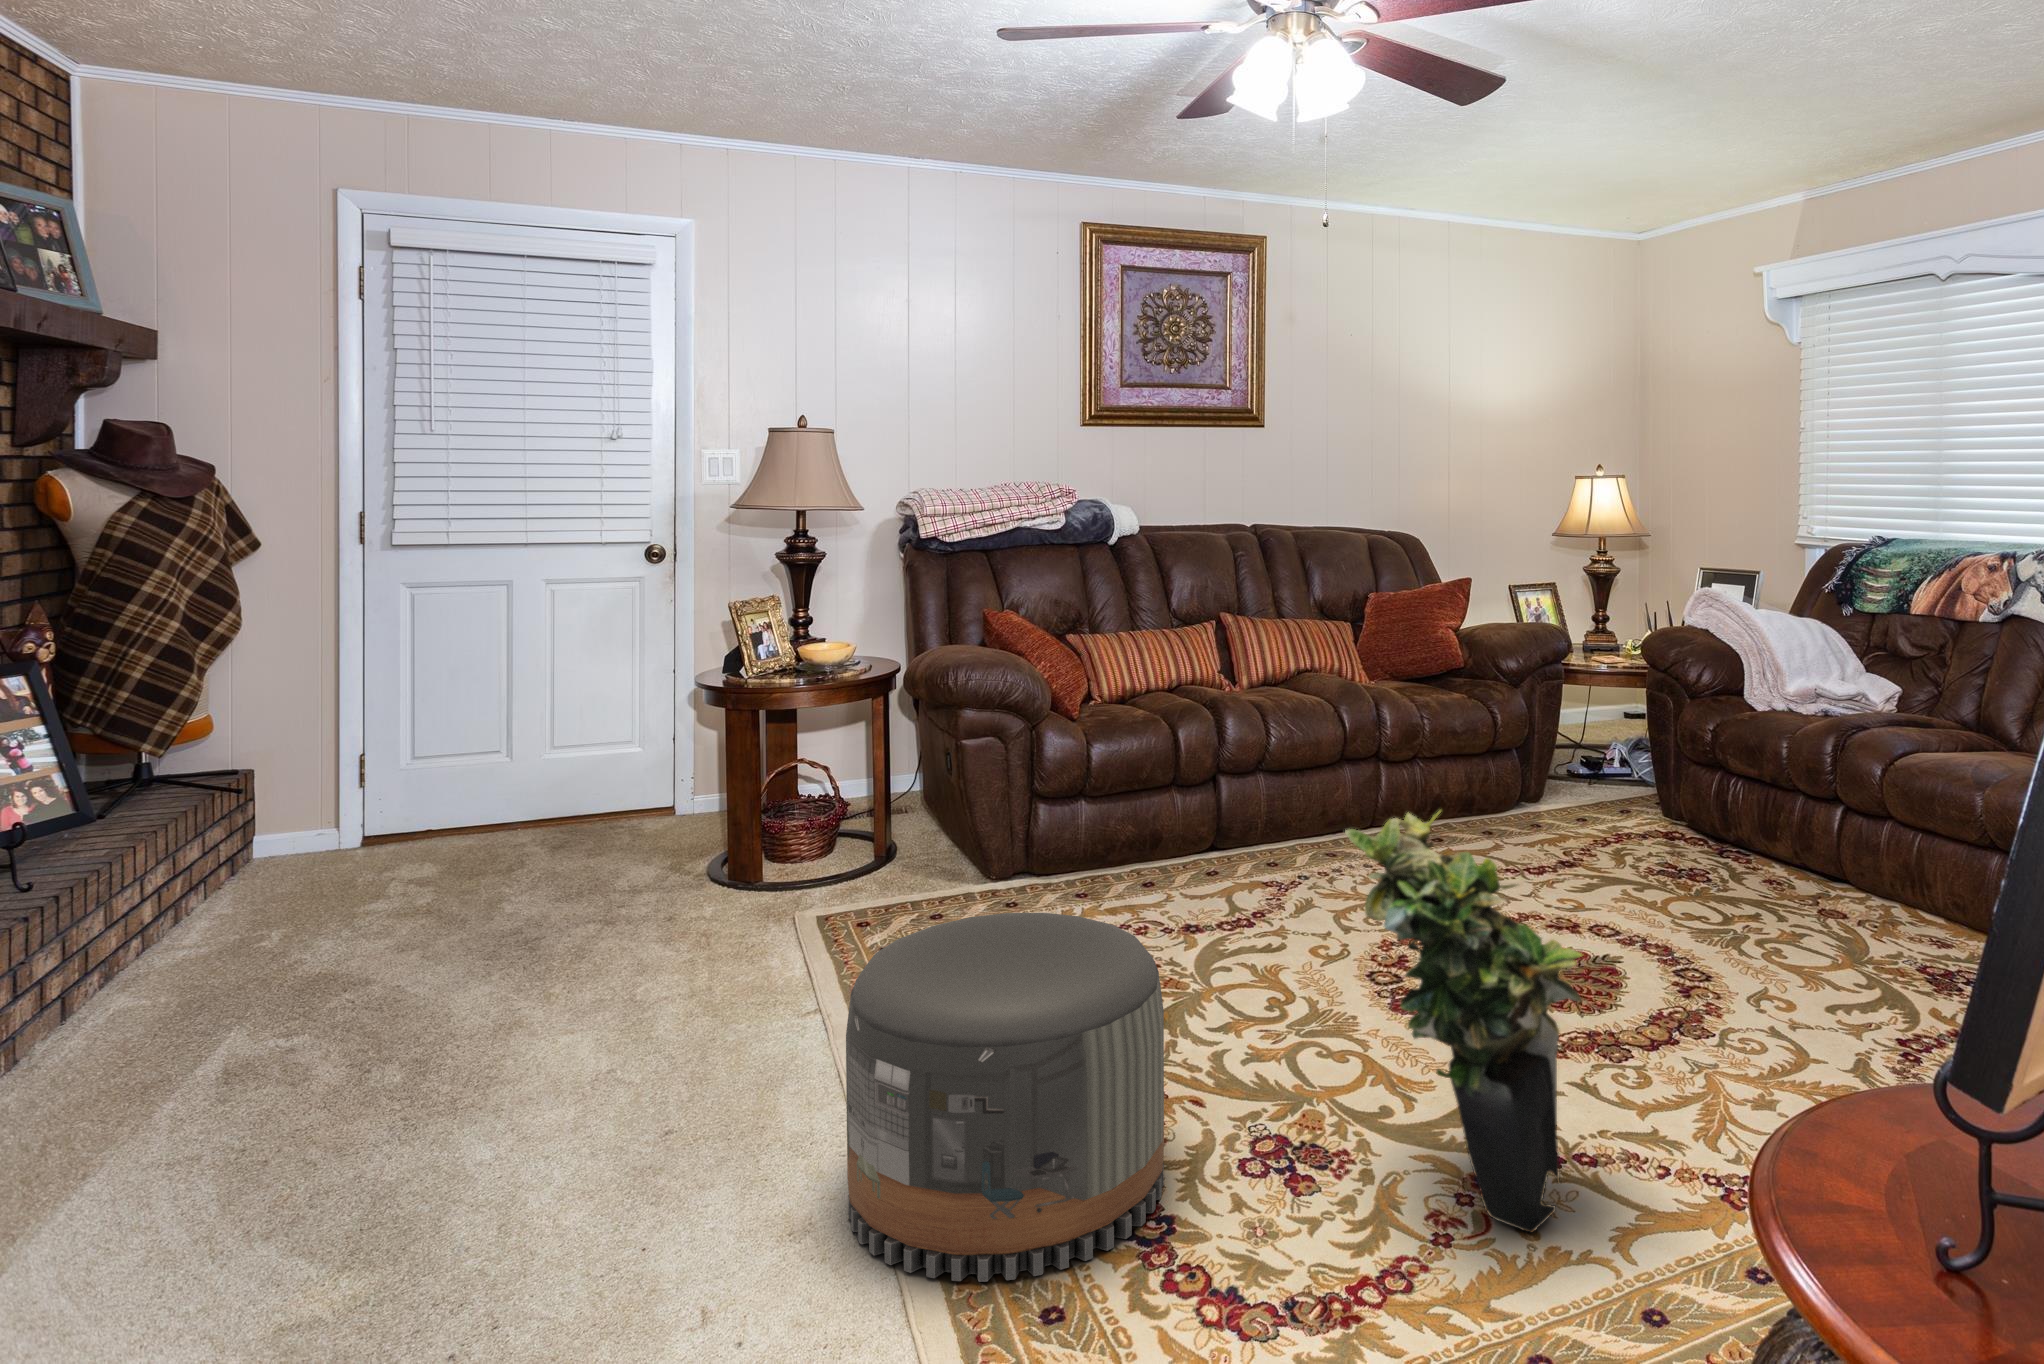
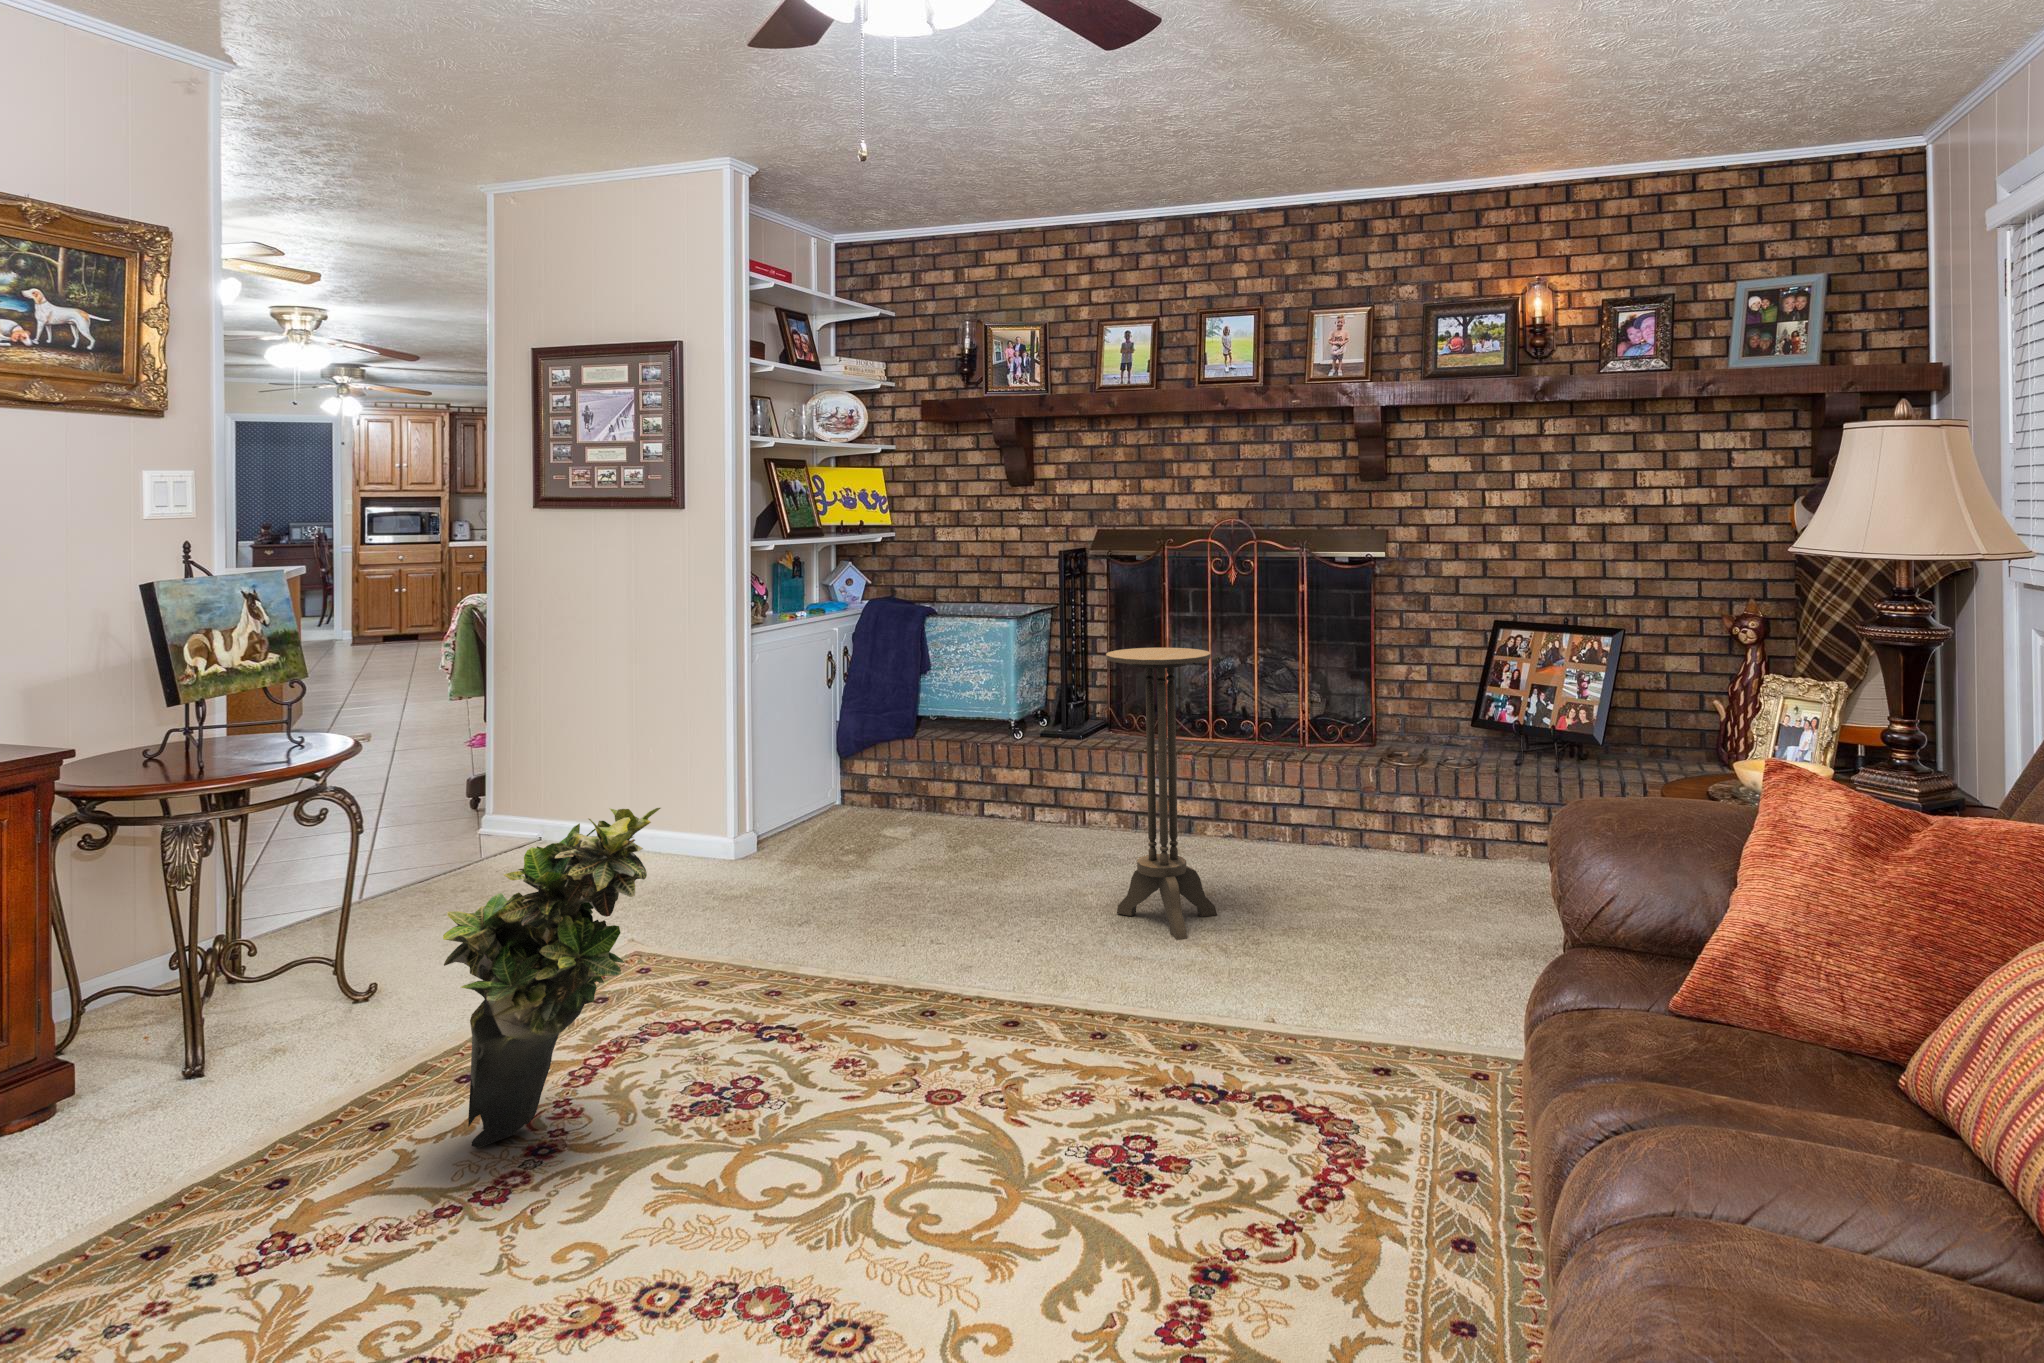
side table: none [372,707,584,1212] -> present [1106,648,1217,940]
pouf: present [846,913,1164,1282] -> none [776,823,1000,1065]

